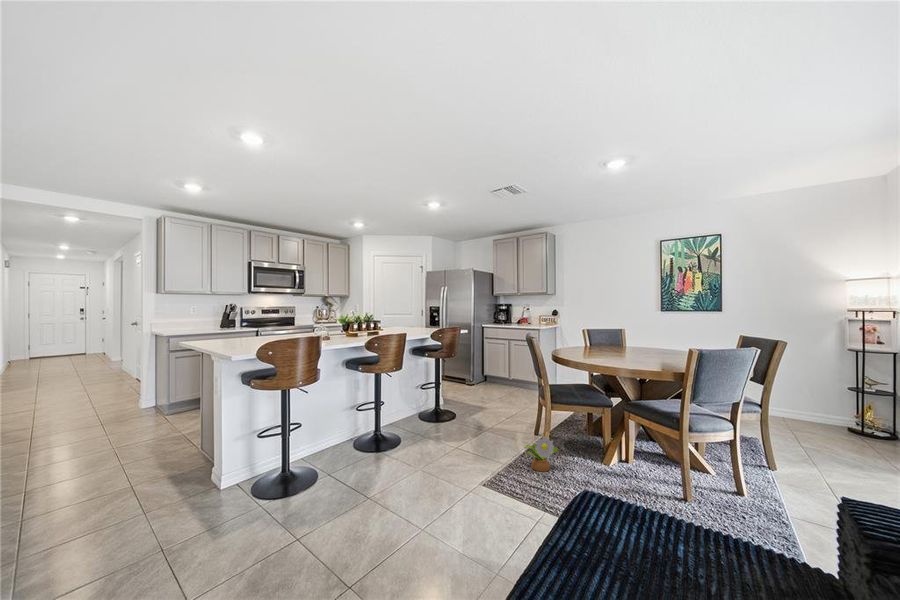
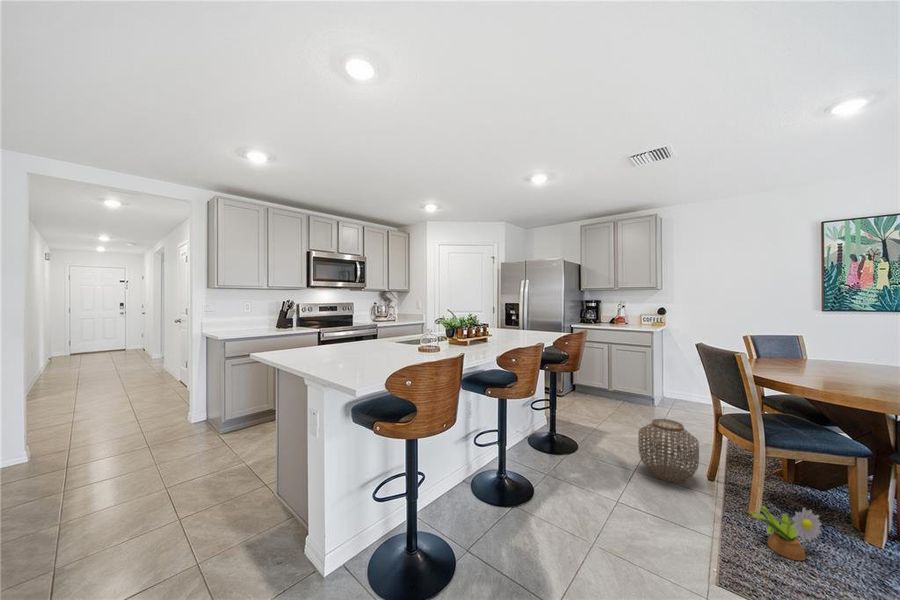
woven basket: none [484,391,522,437] -> present [638,419,699,483]

